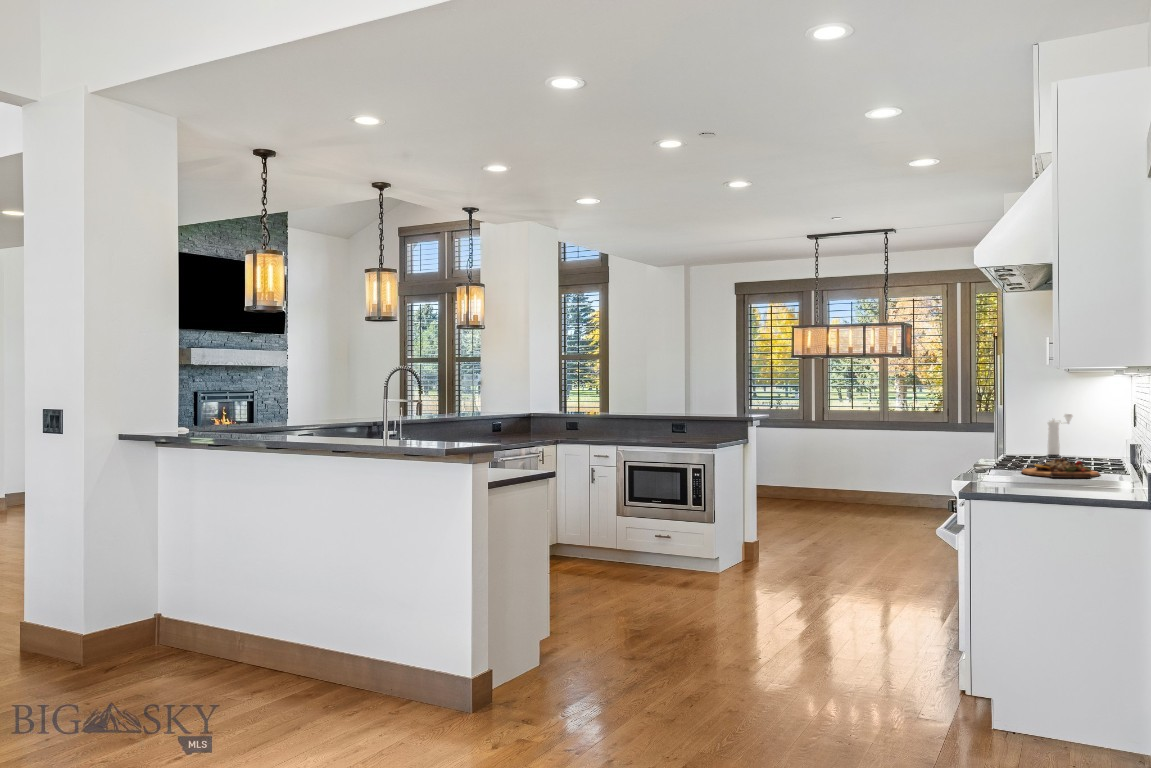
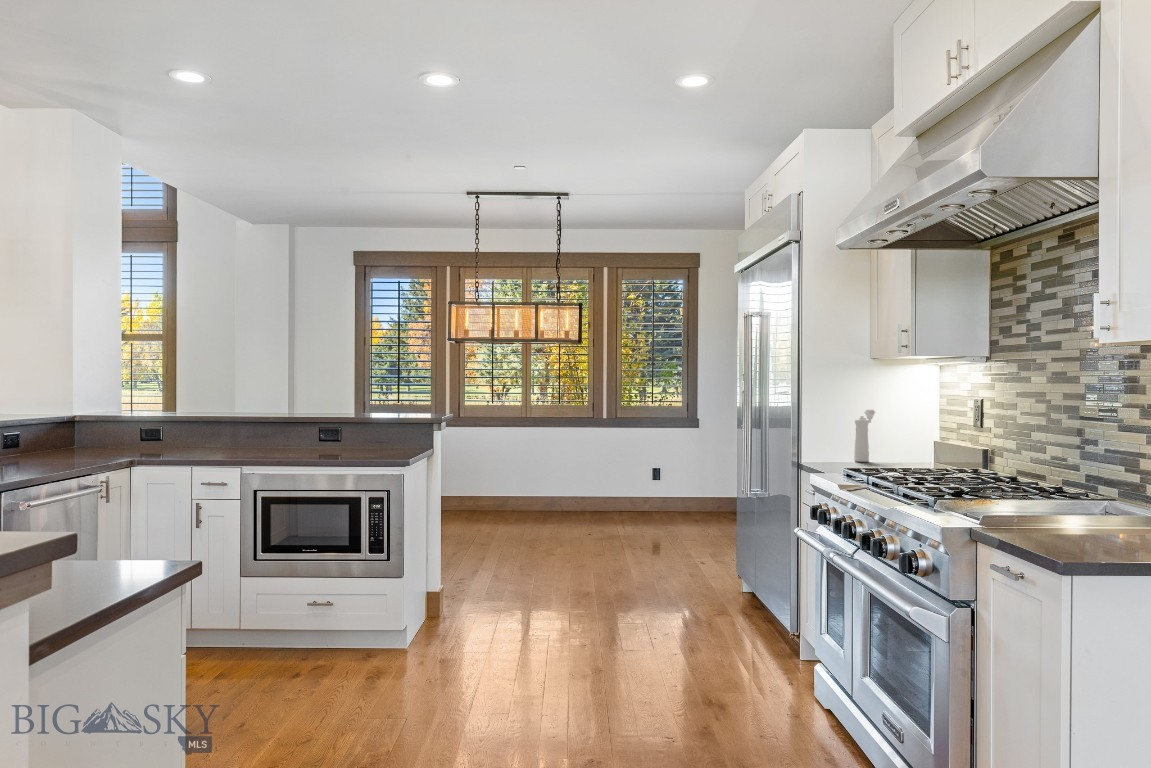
cutting board: present [1022,458,1100,478] -> none [950,474,1080,508]

